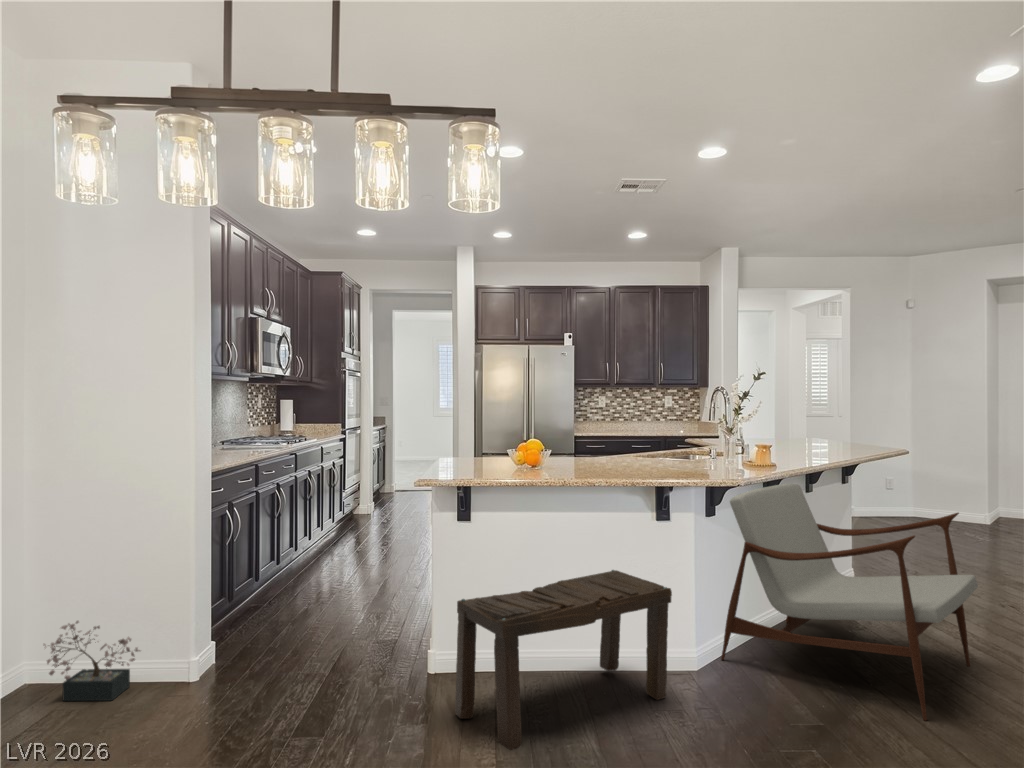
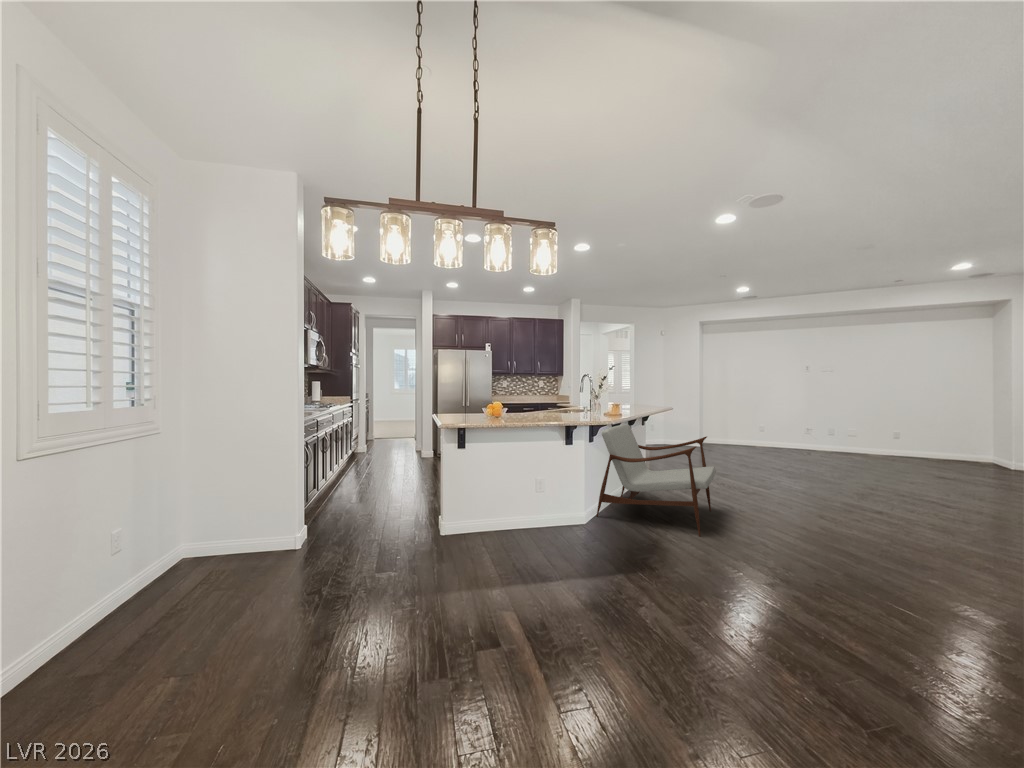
bench: present [455,570,672,750] -> none [468,472,581,569]
decorative plant: present [44,621,140,701] -> none [197,518,262,570]

